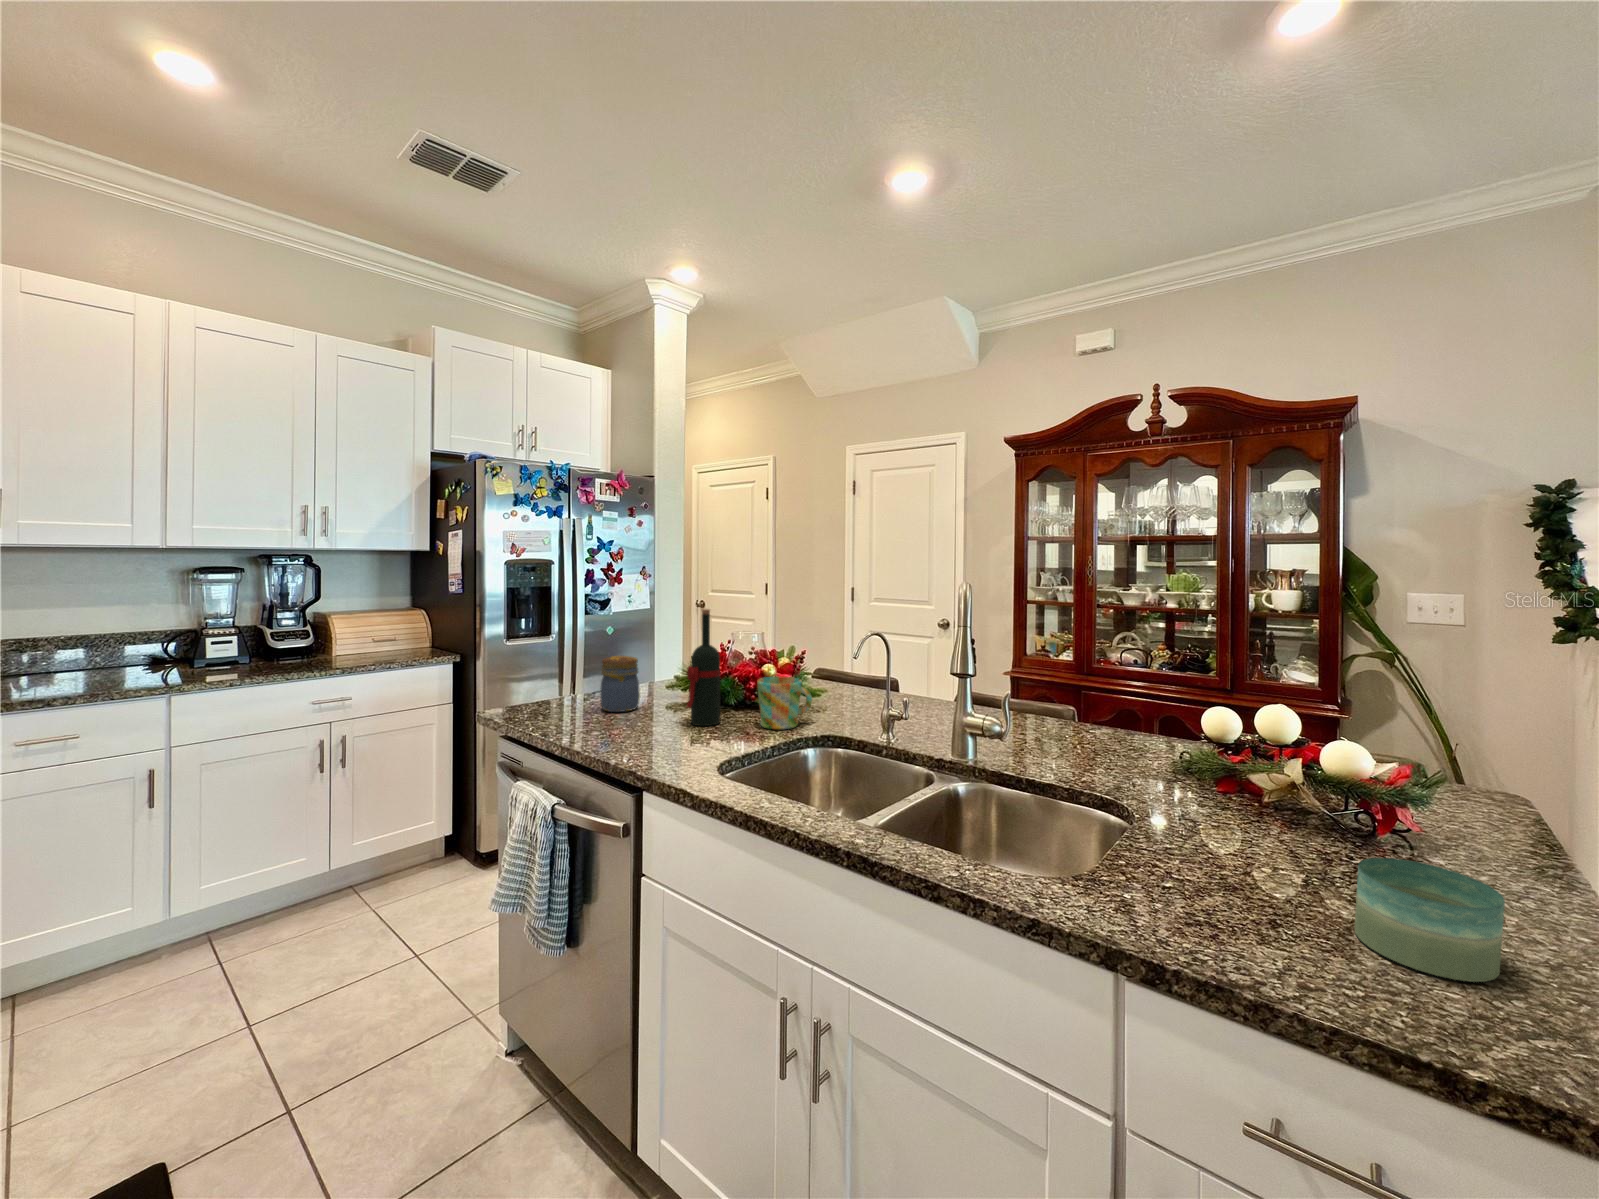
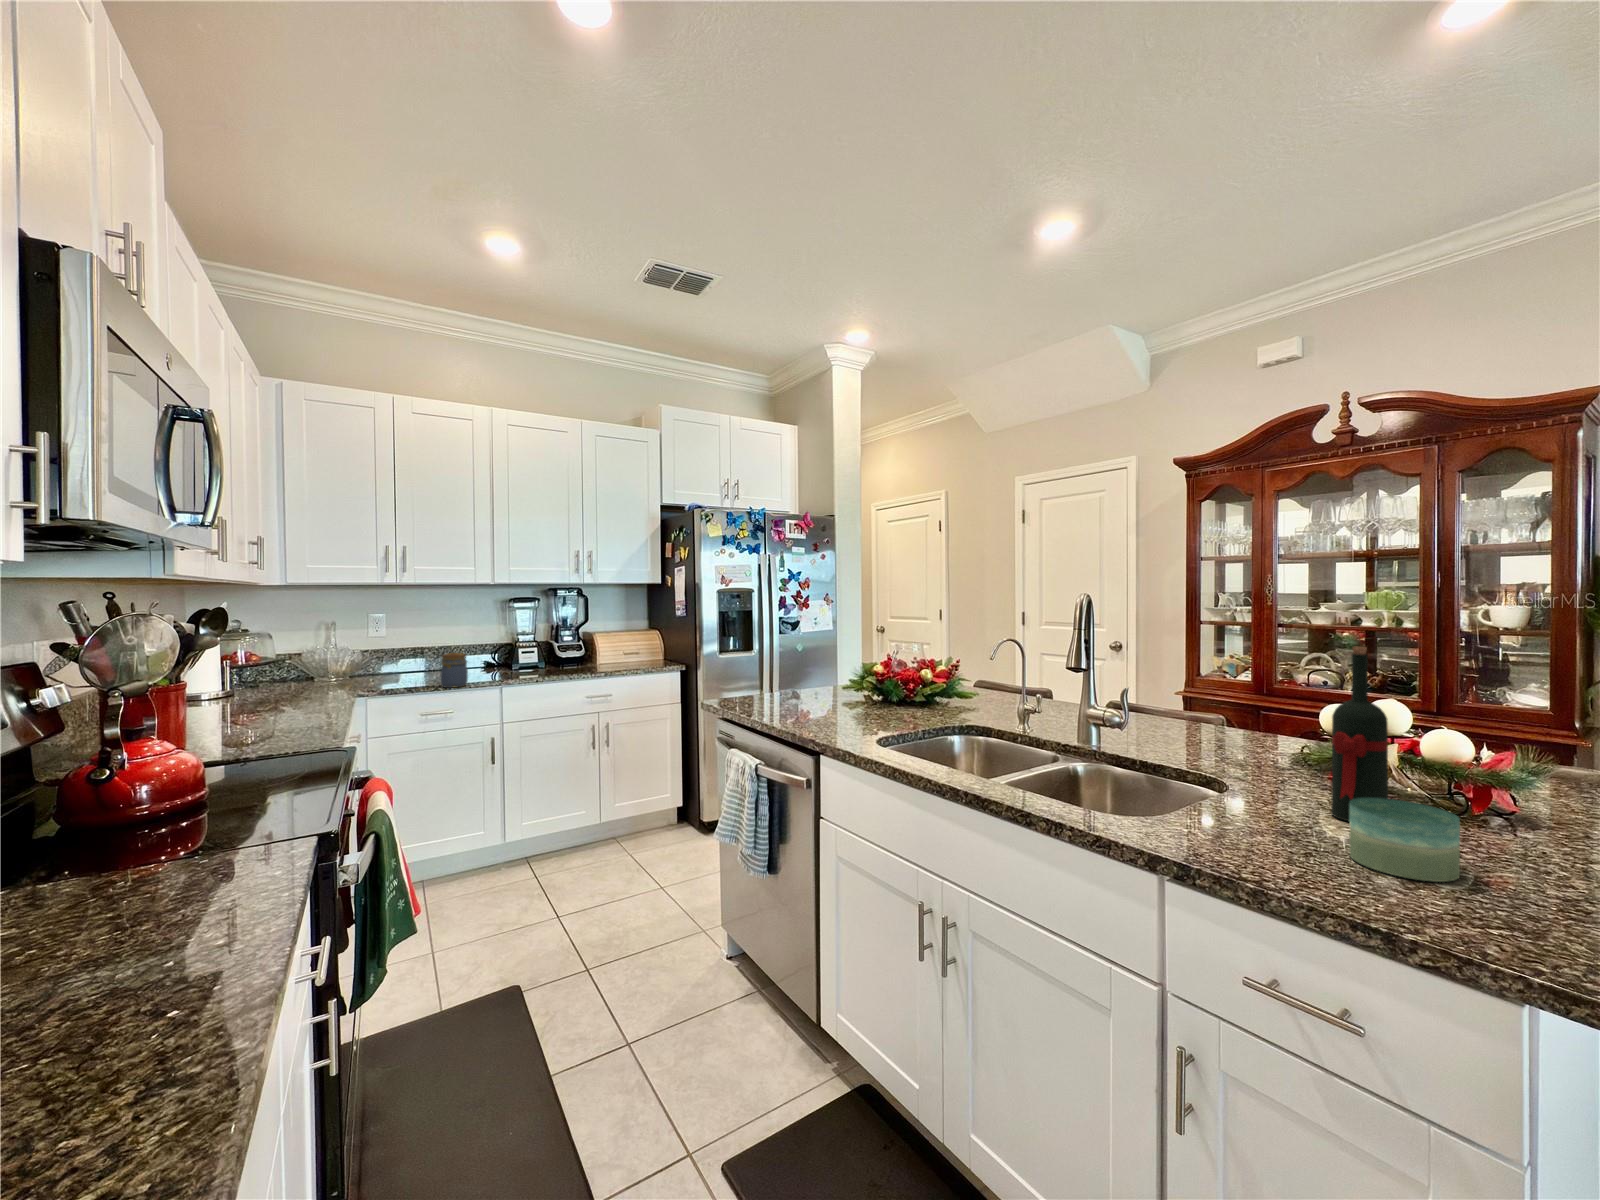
wine bottle: present [687,609,720,726] -> present [1331,647,1388,822]
jar: present [600,656,640,712] -> present [441,653,468,688]
mug: present [757,676,812,729] -> none [913,678,960,720]

